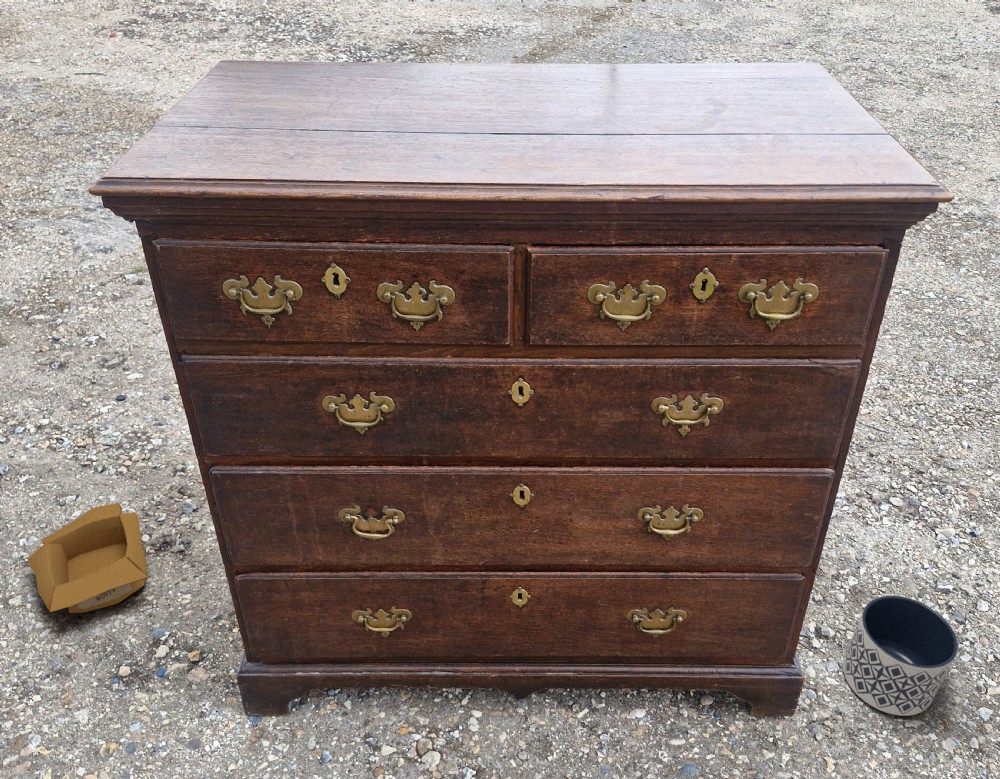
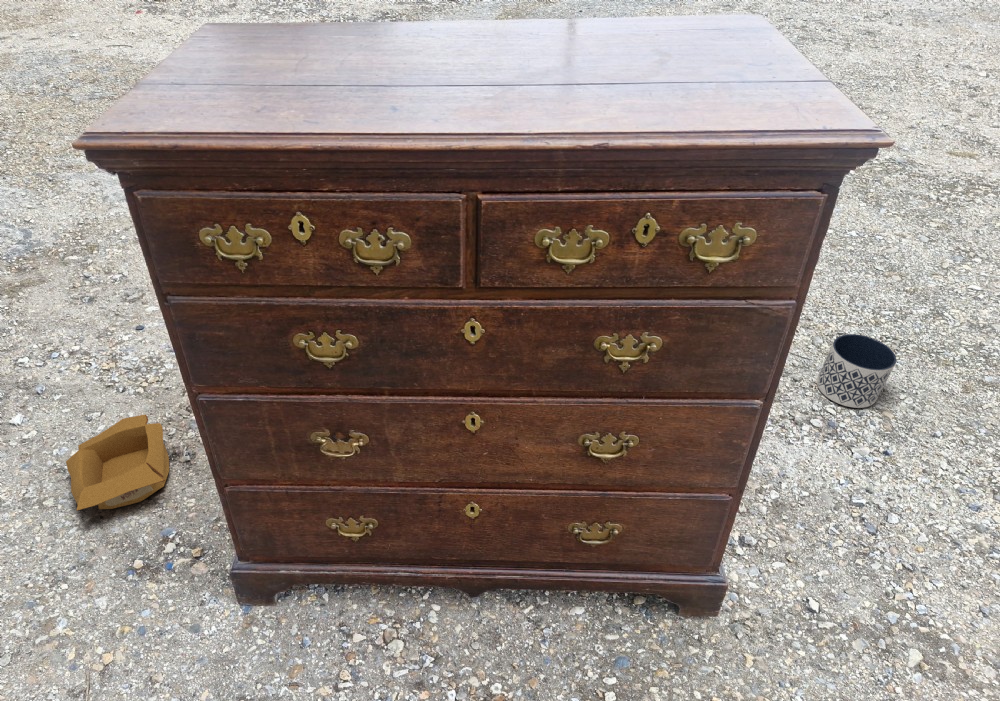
planter: present [843,596,958,716] -> present [817,334,896,408]

